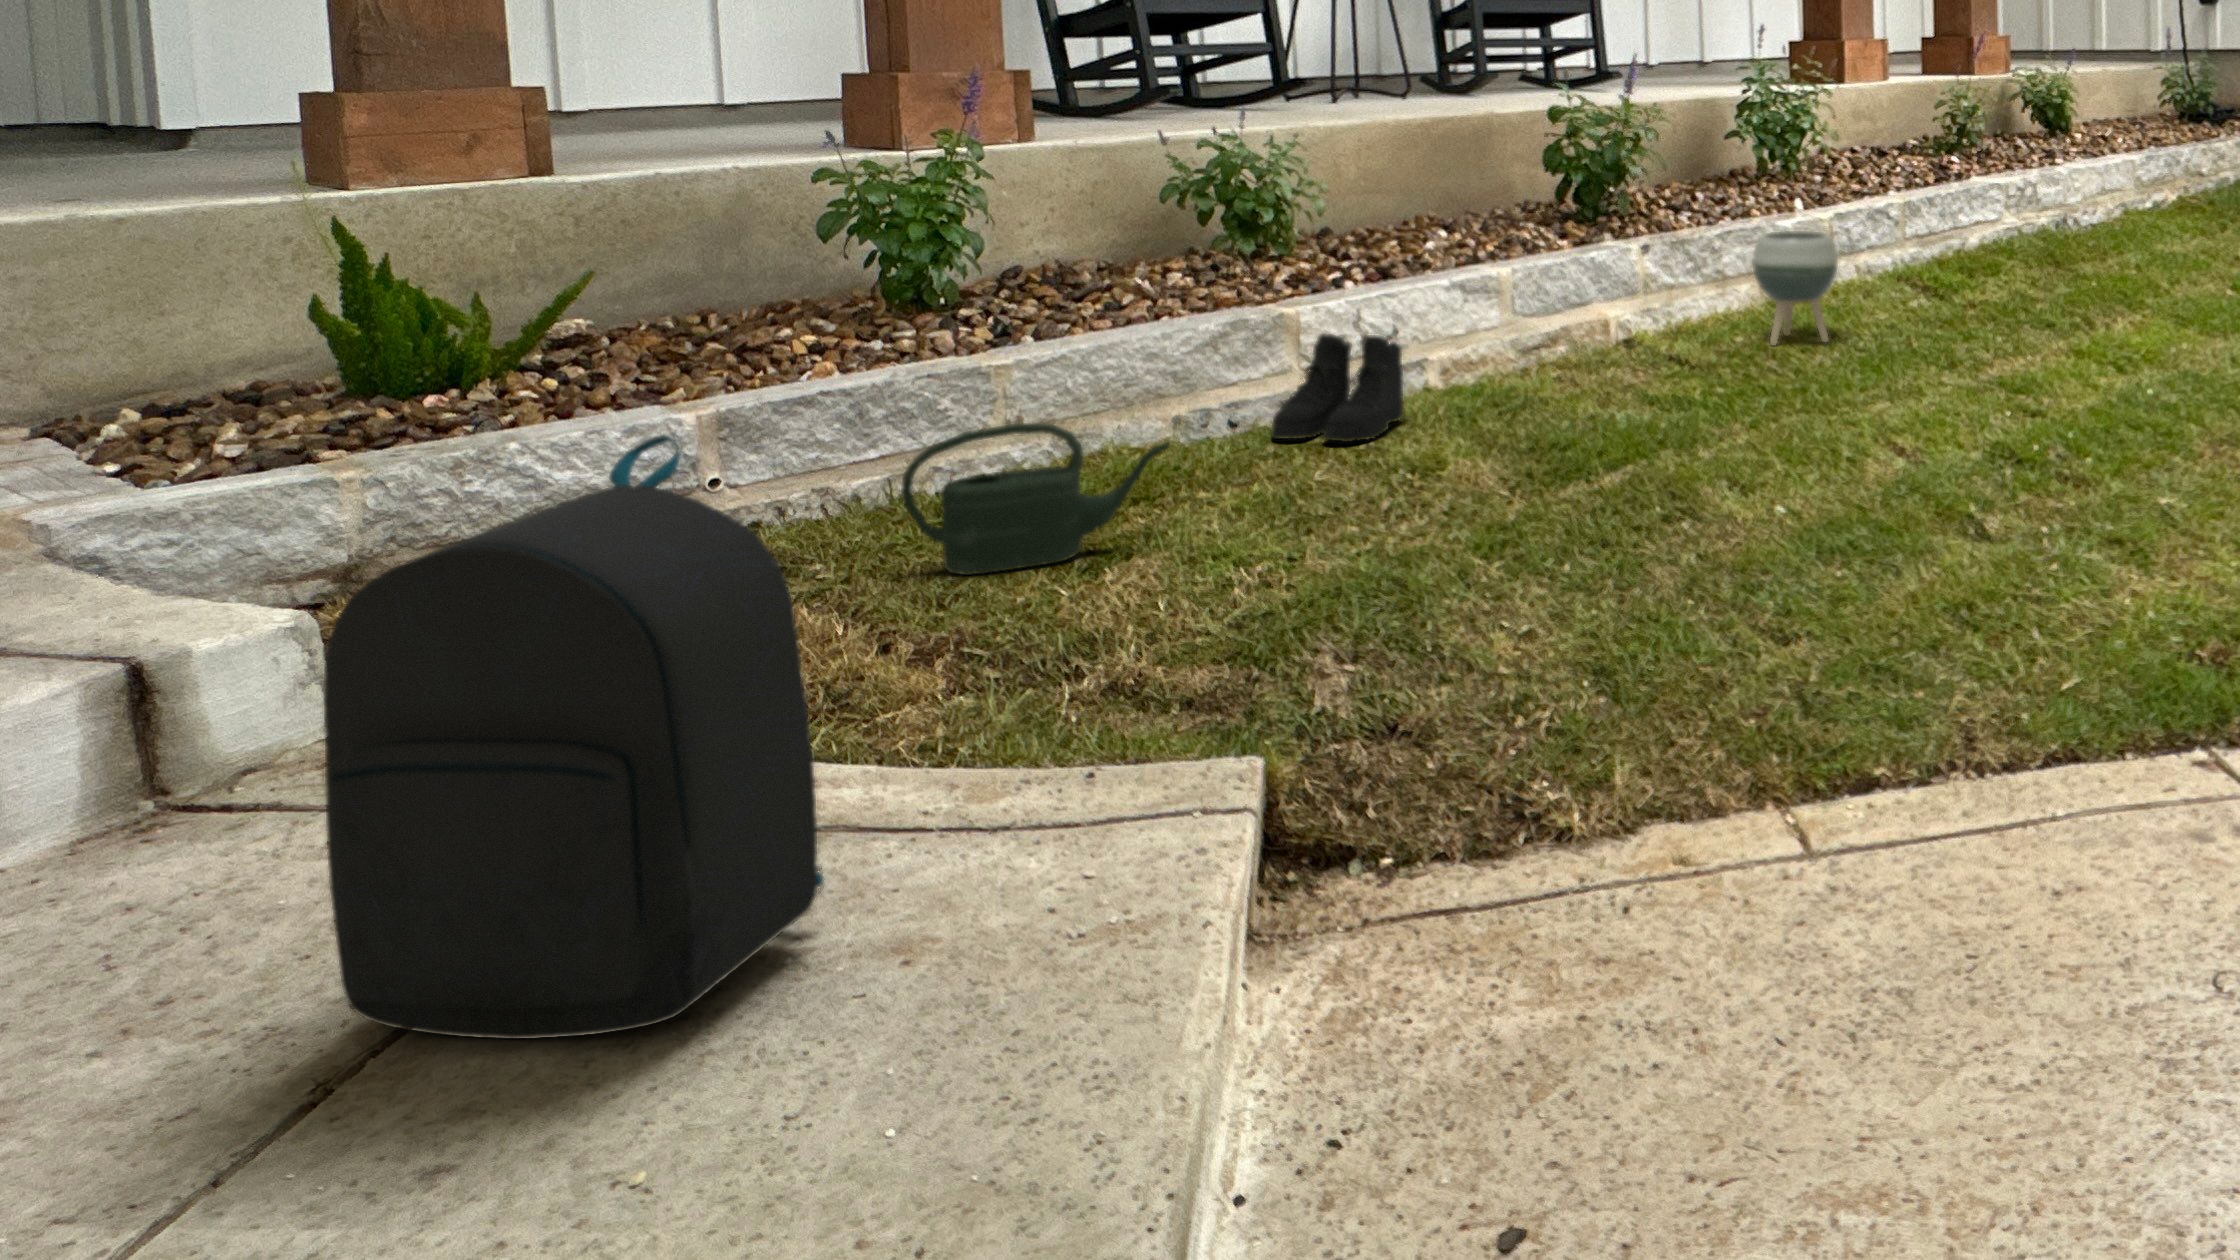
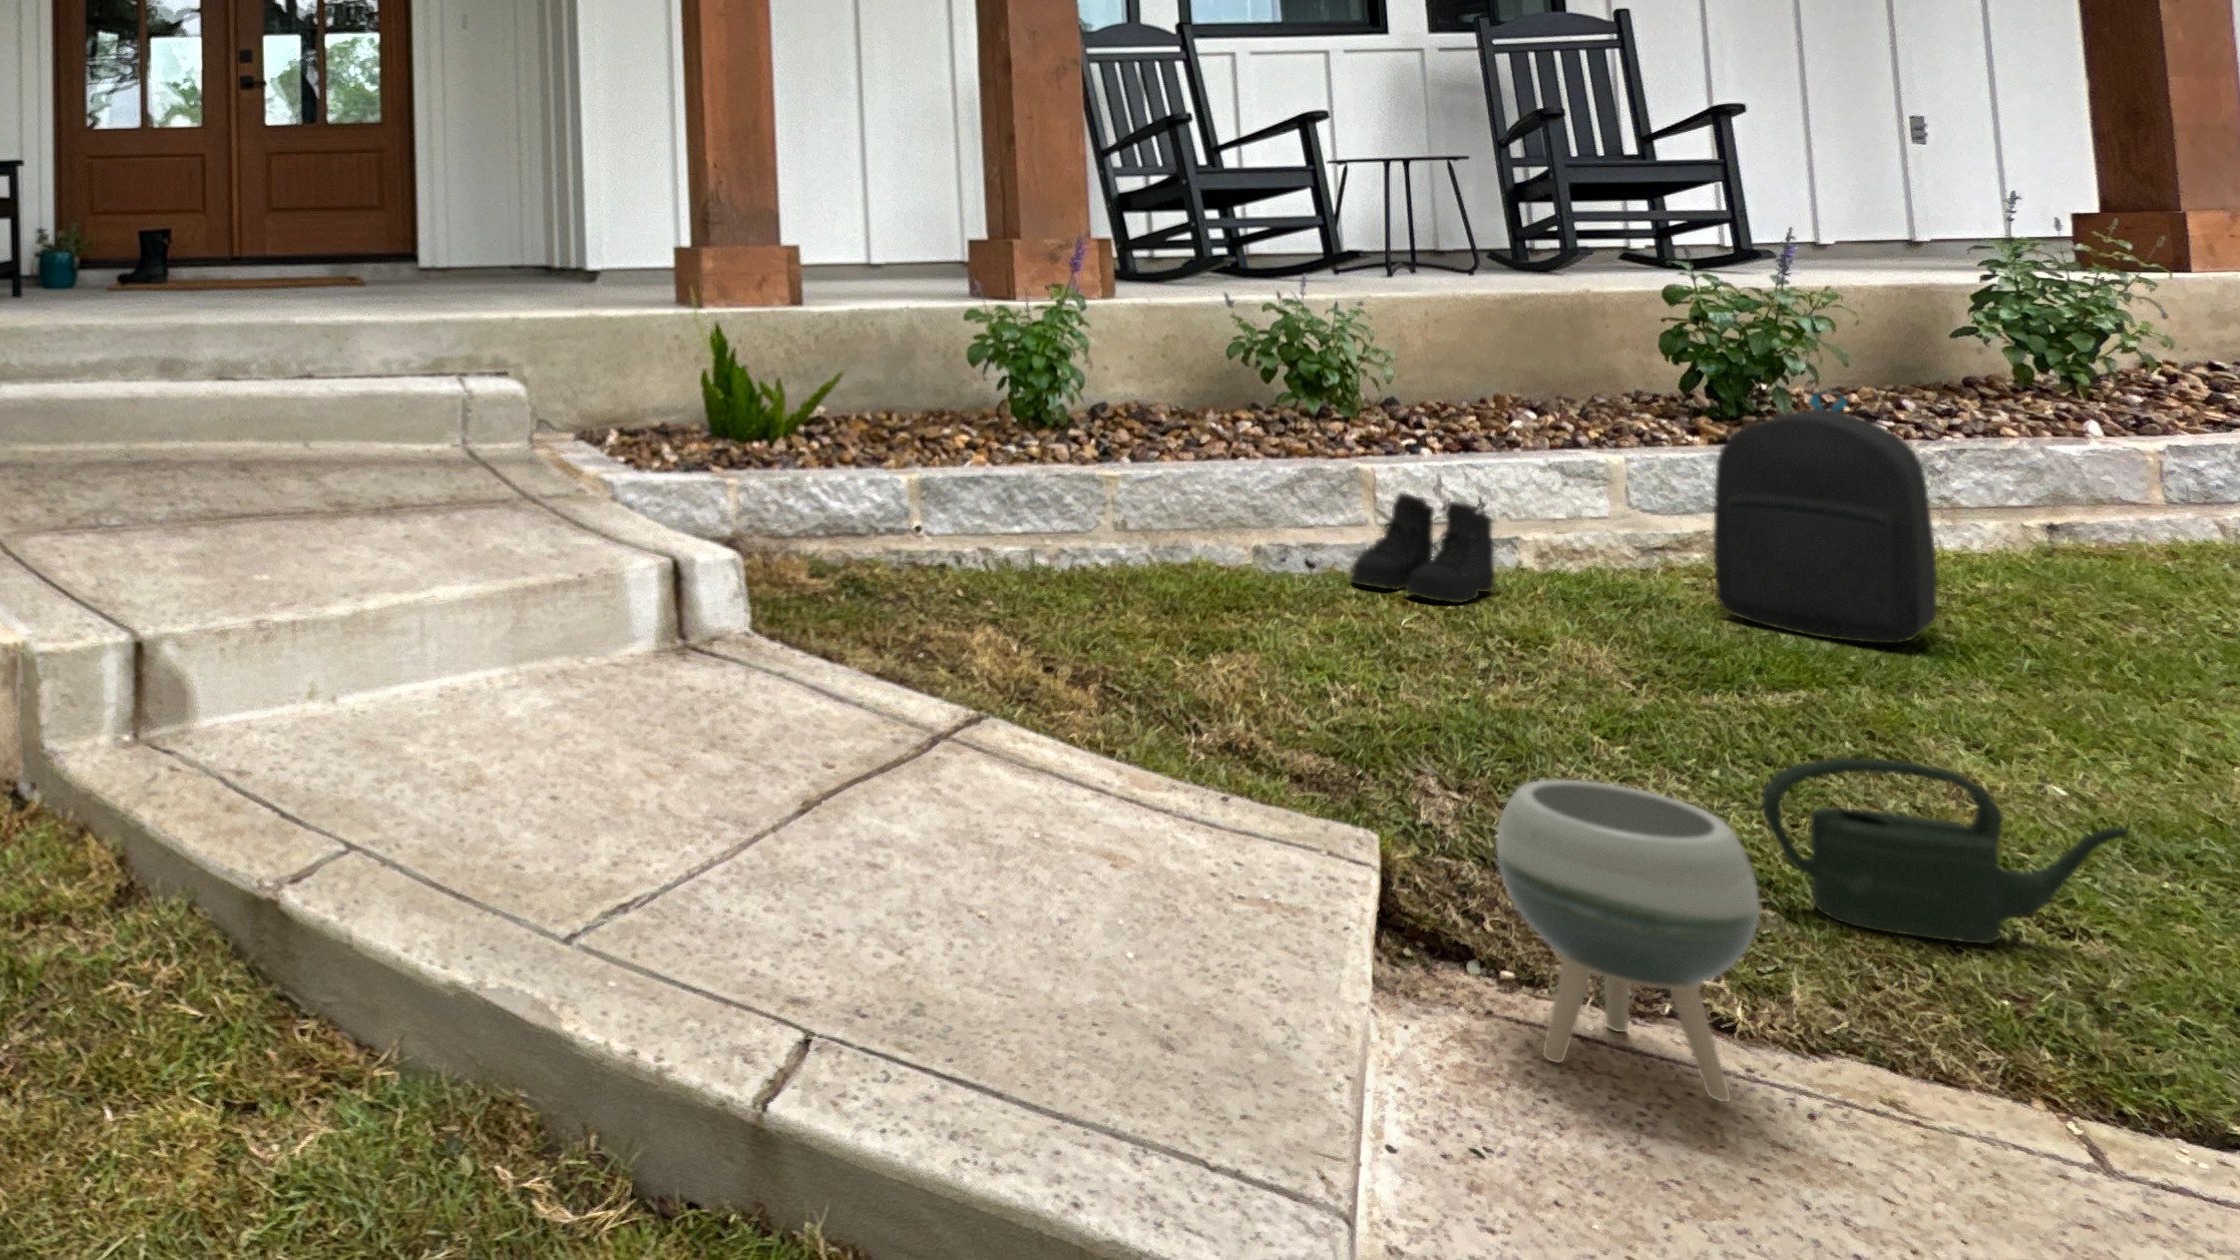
planter: present [1752,231,1838,345] -> present [1497,780,1759,1102]
watering can: present [901,423,1170,575] -> present [1762,758,2128,944]
backpack: present [323,435,824,1039] -> present [1713,390,1937,643]

